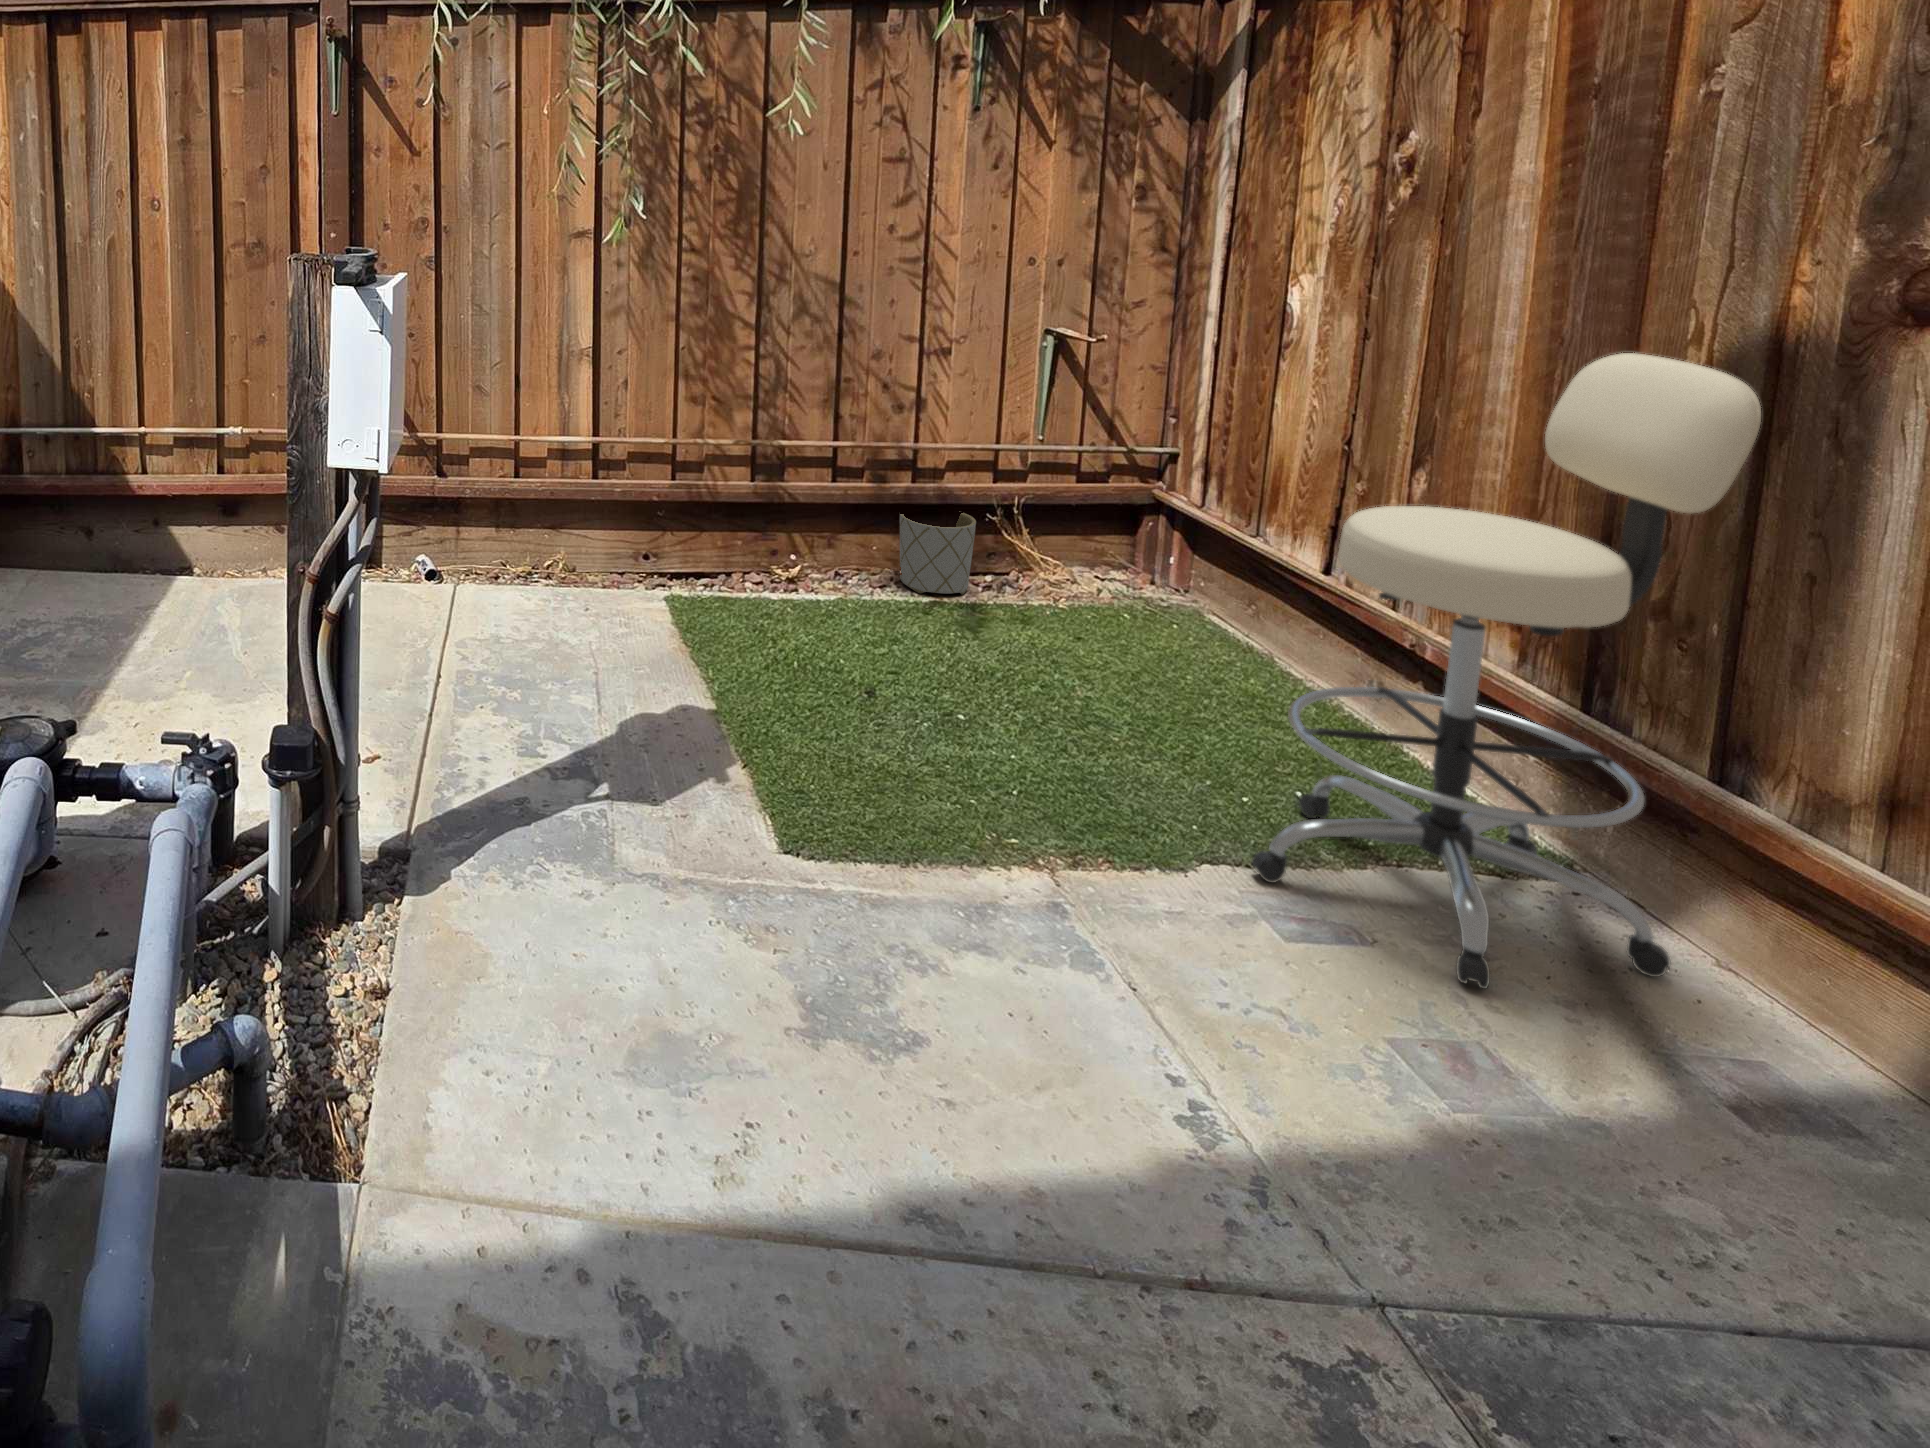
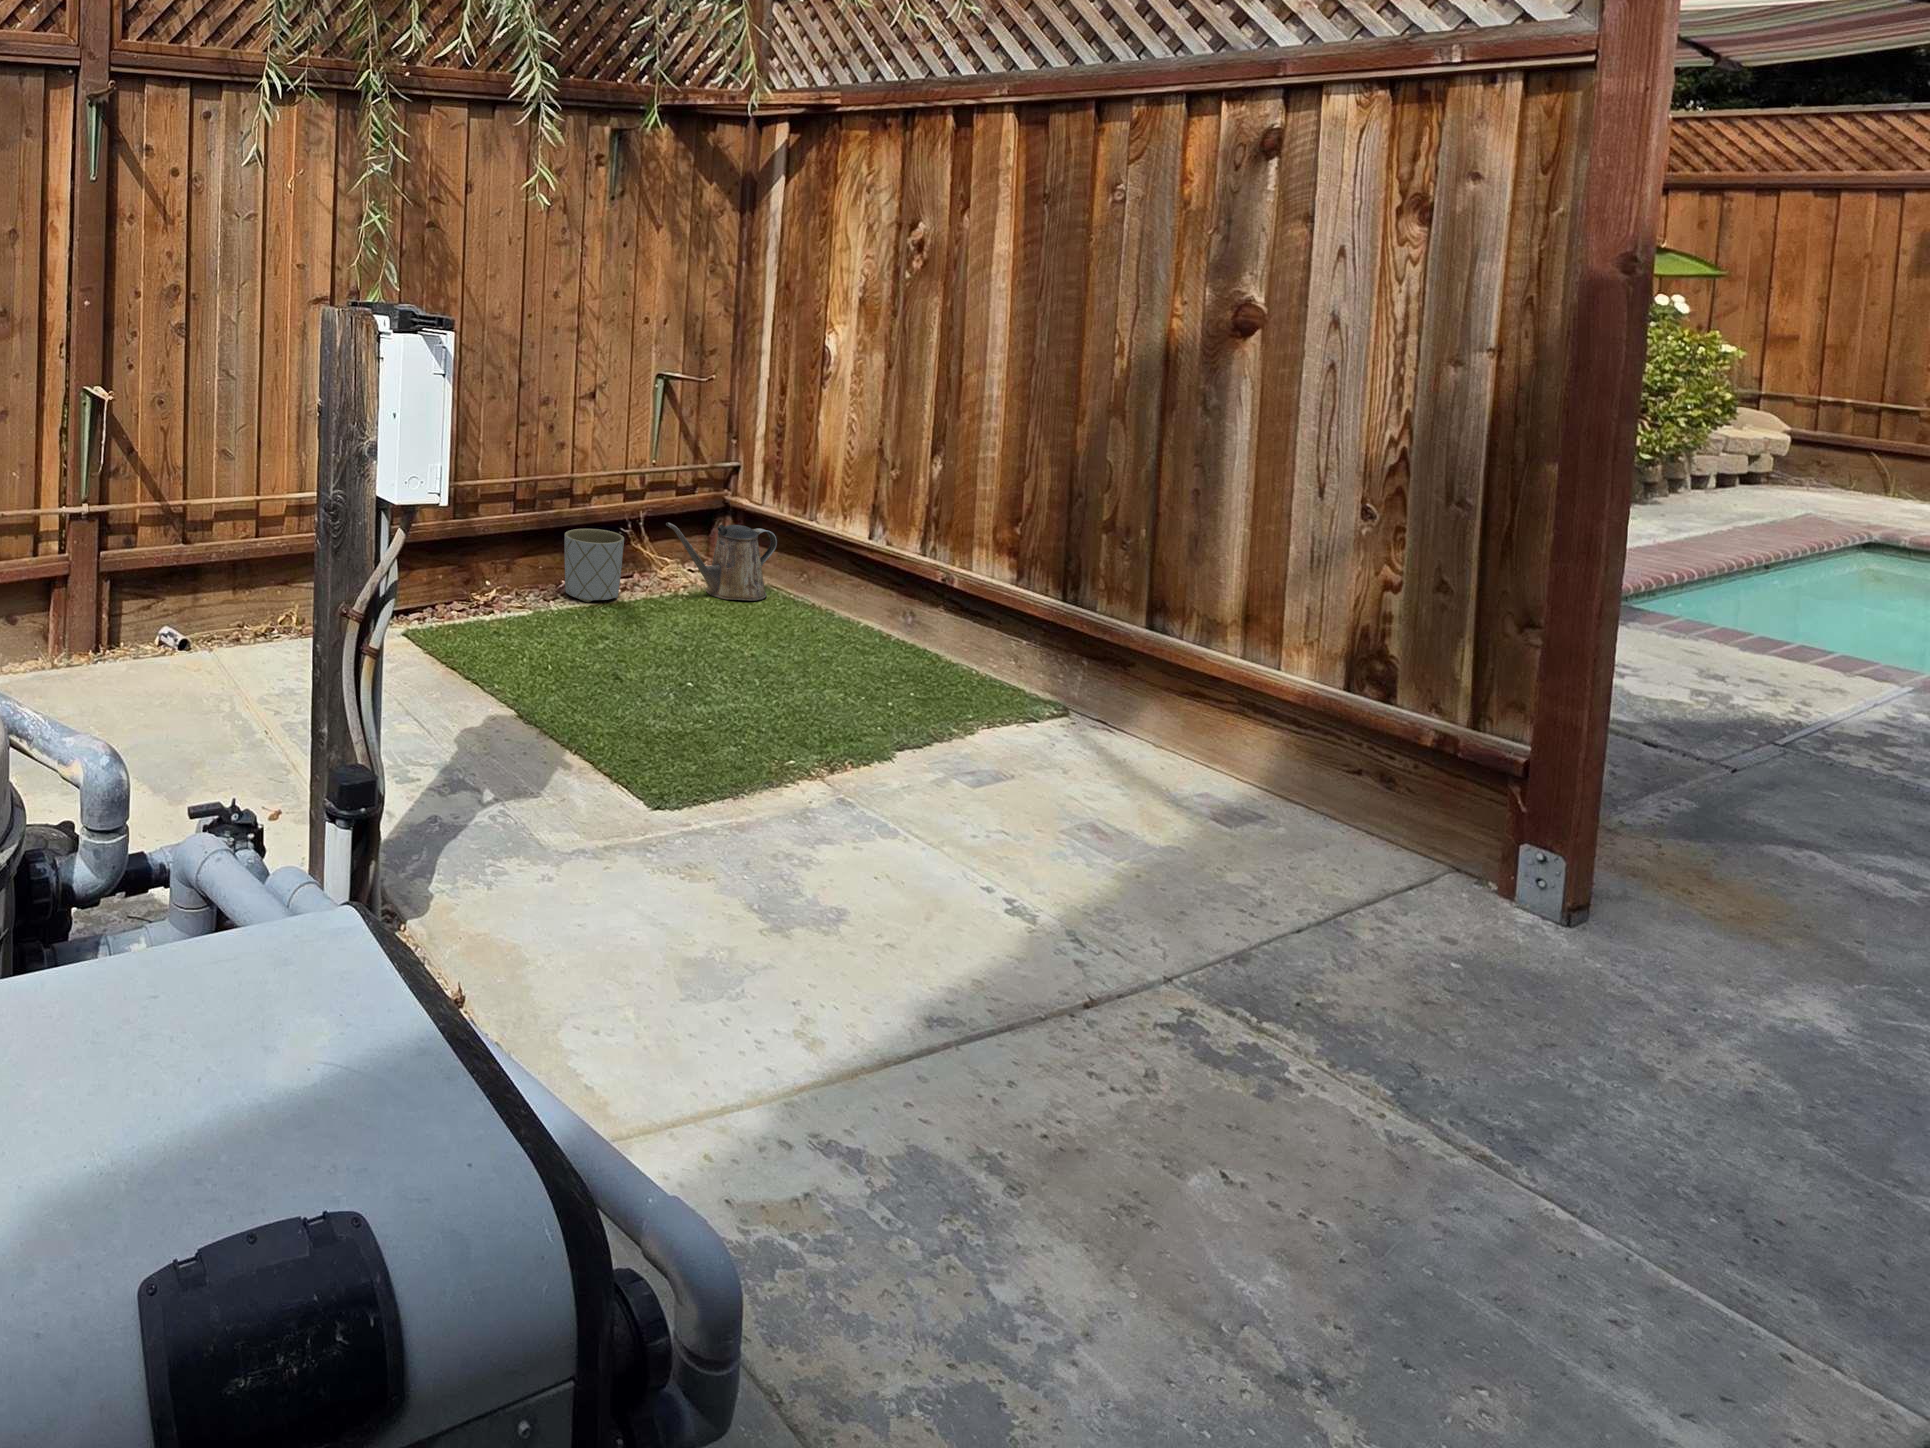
stool: present [1251,353,1761,989] -> none [928,368,1187,789]
watering can: none [1032,512,1208,624] -> present [666,523,777,601]

